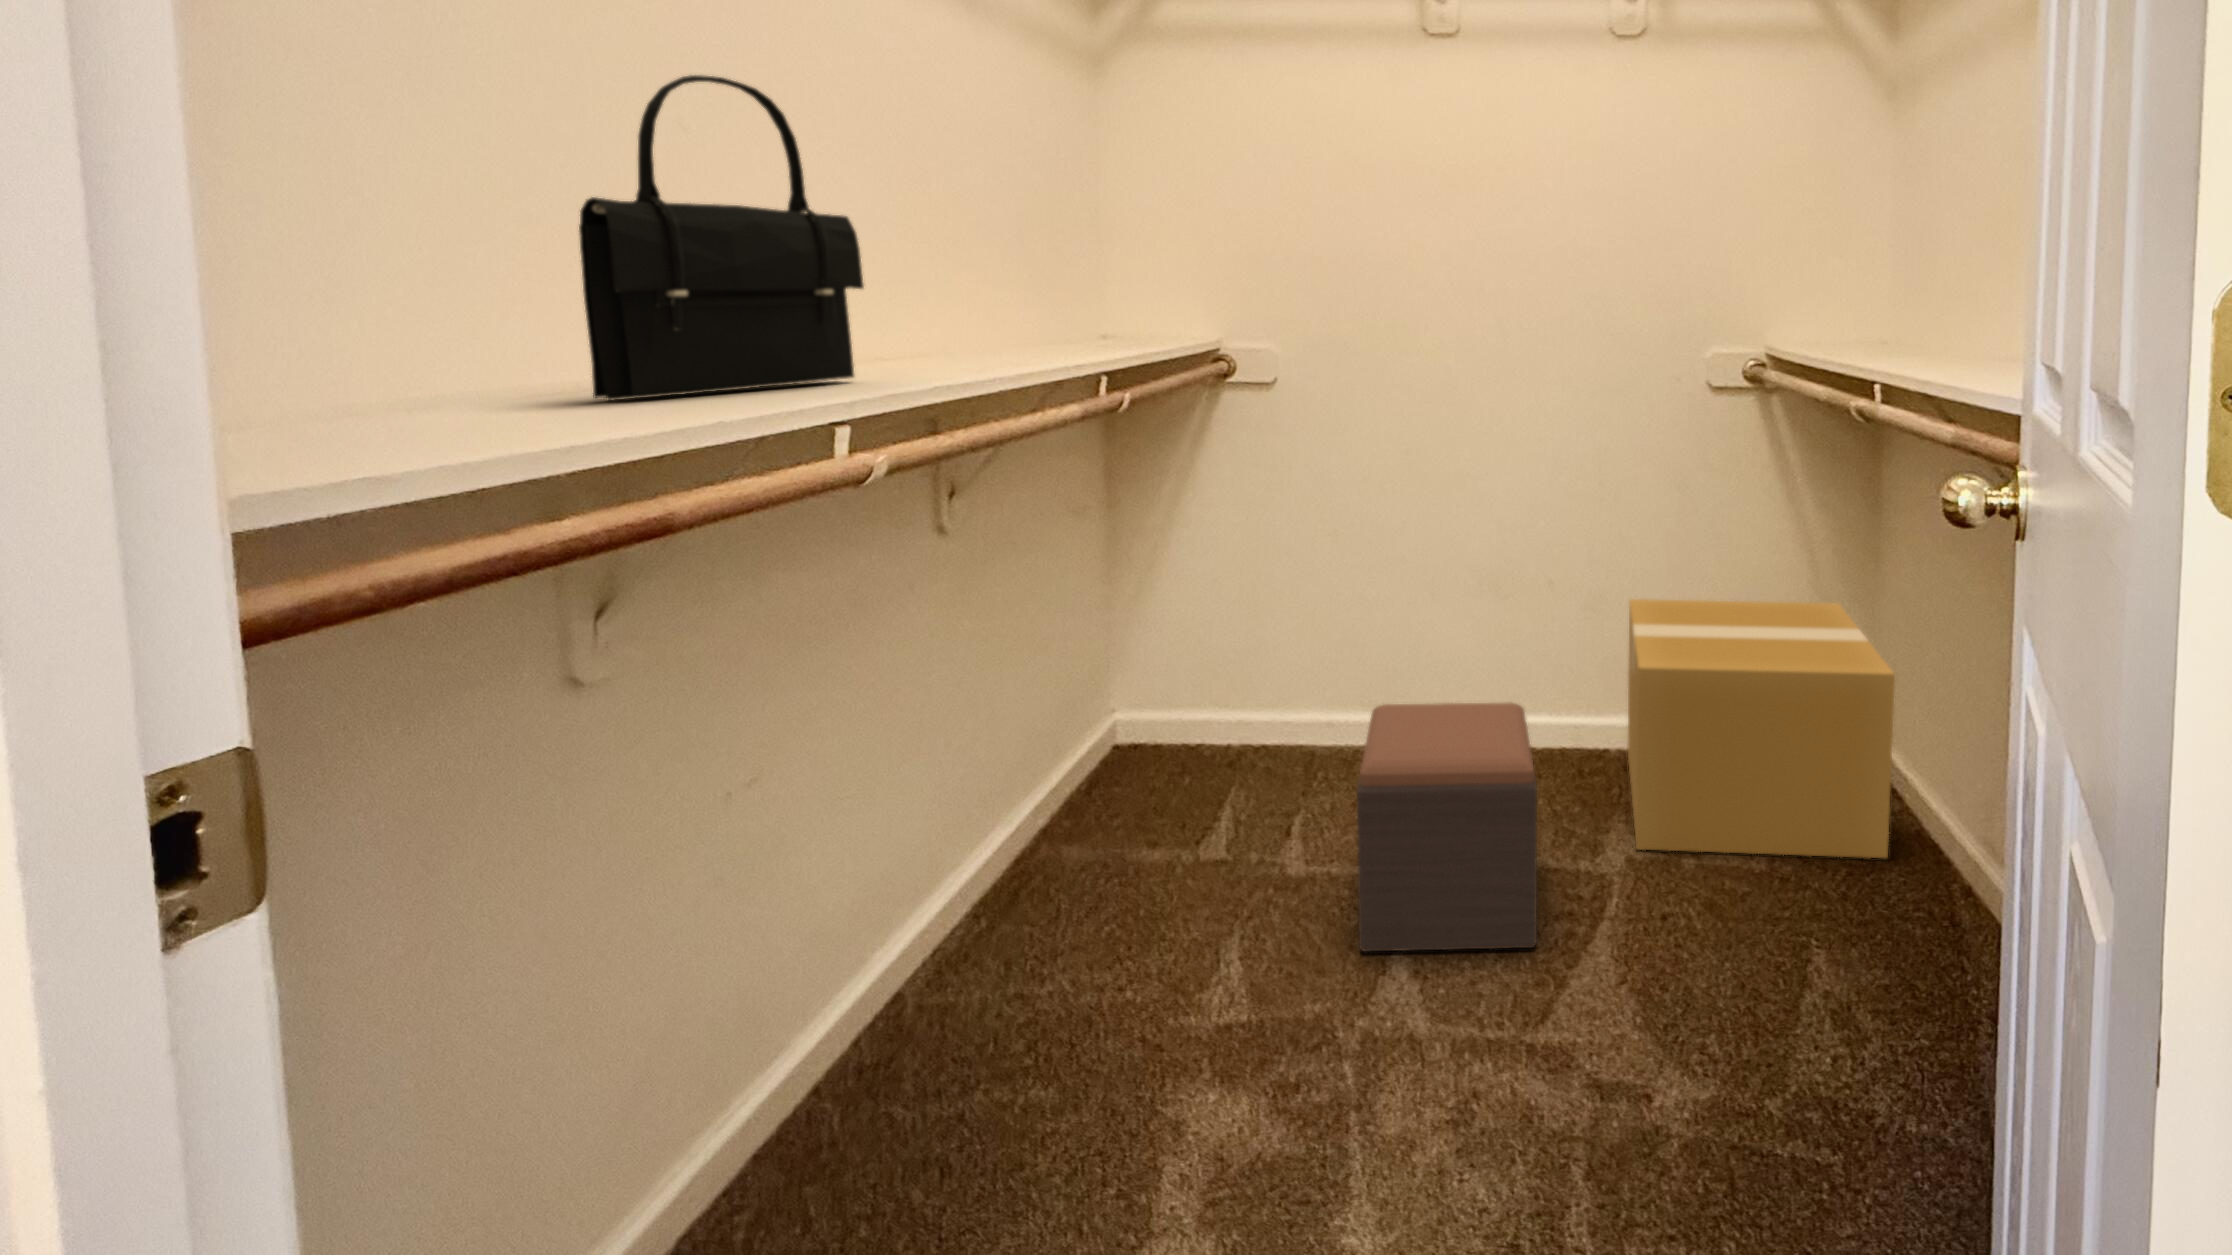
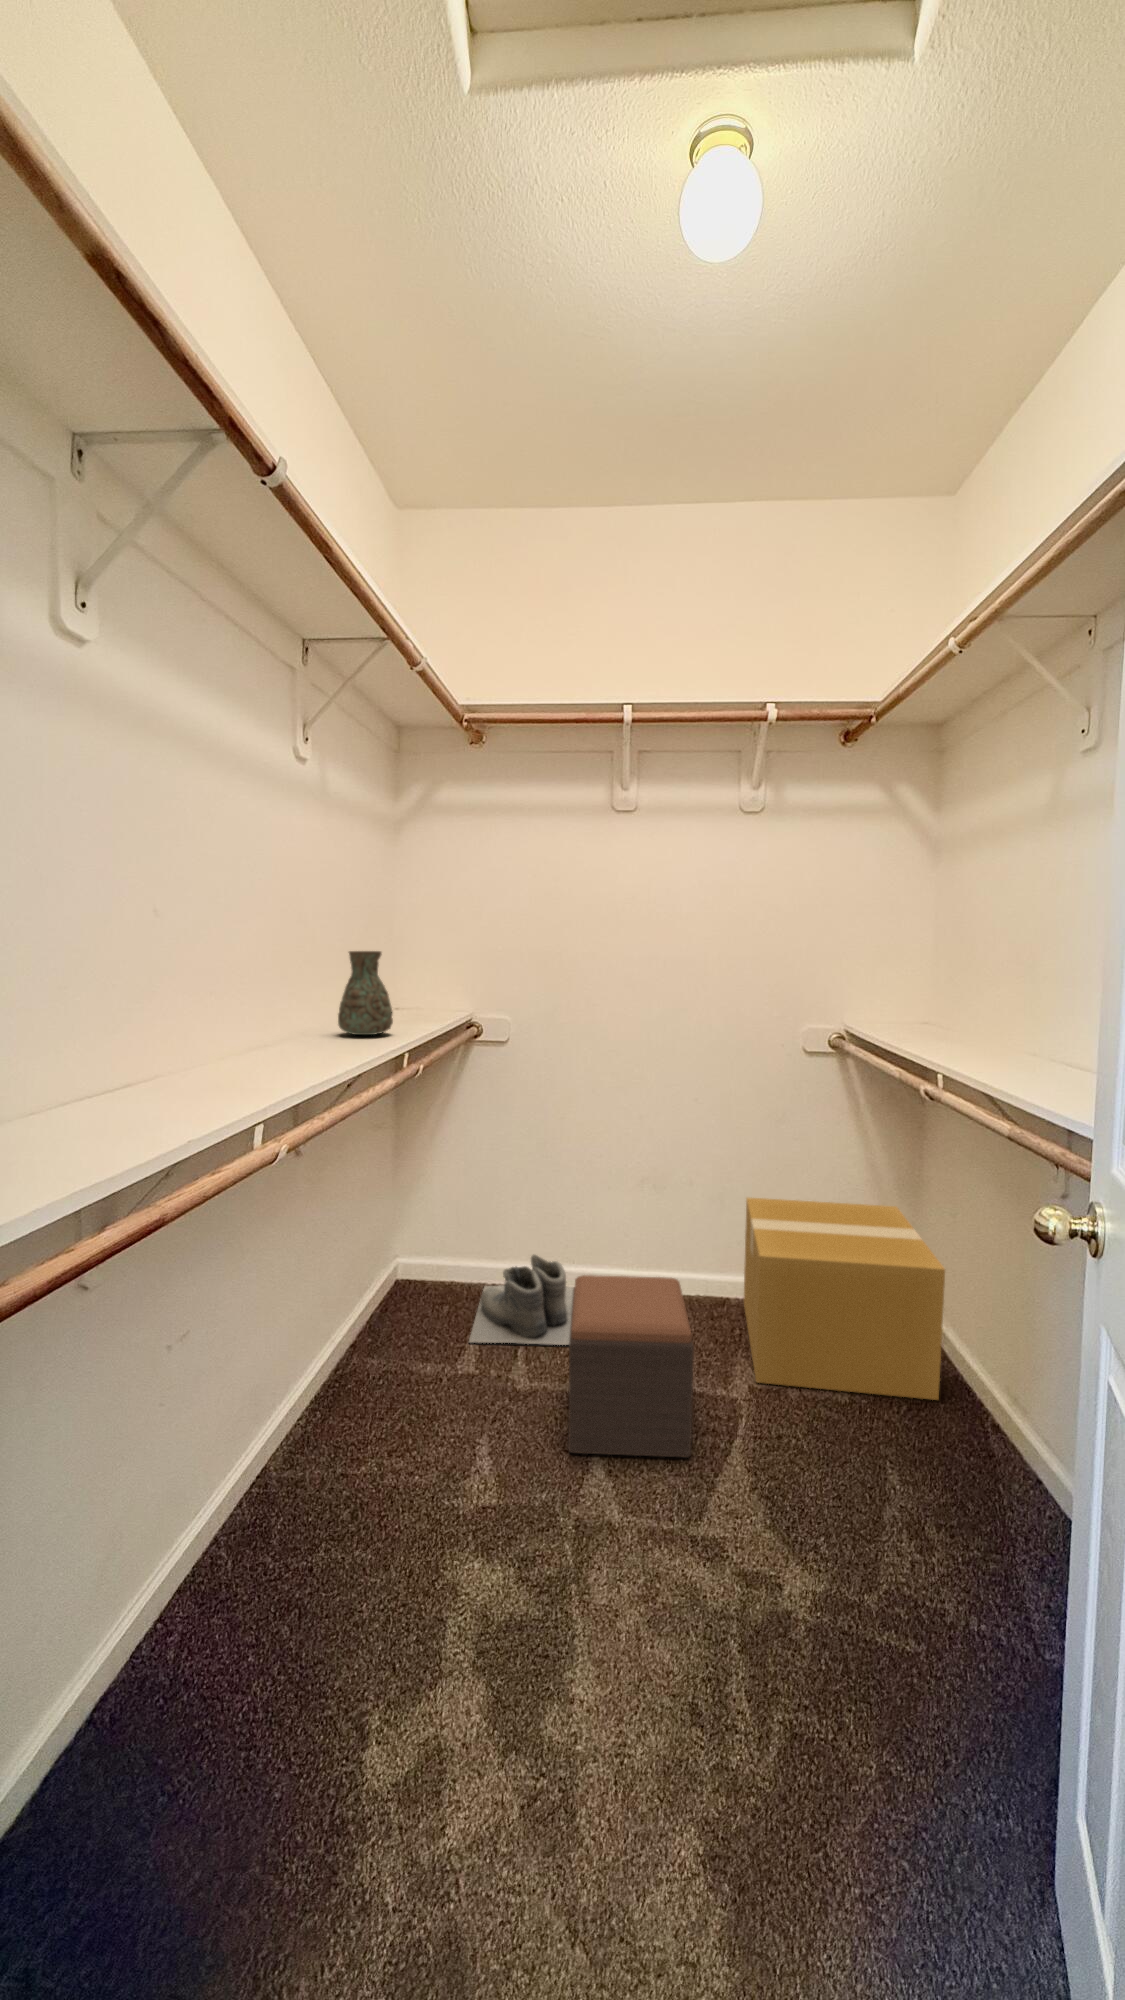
handbag: present [579,75,864,400] -> none [105,891,270,1109]
decorative vase: none [998,222,1085,350] -> present [338,951,393,1035]
boots: none [1220,691,1384,819] -> present [469,1254,573,1345]

